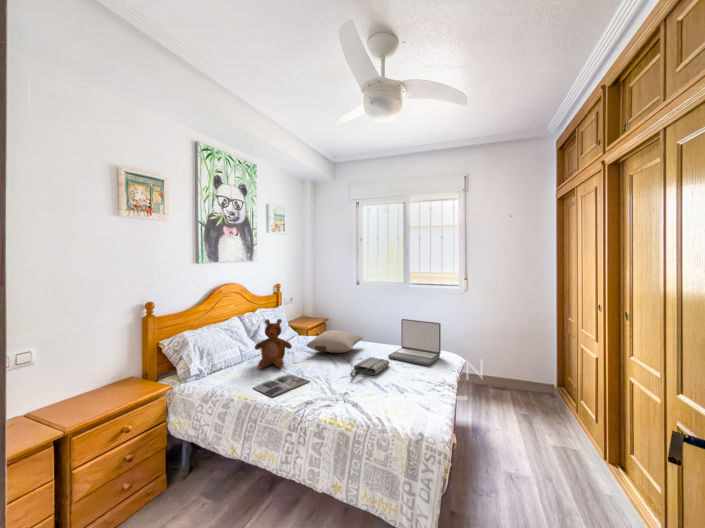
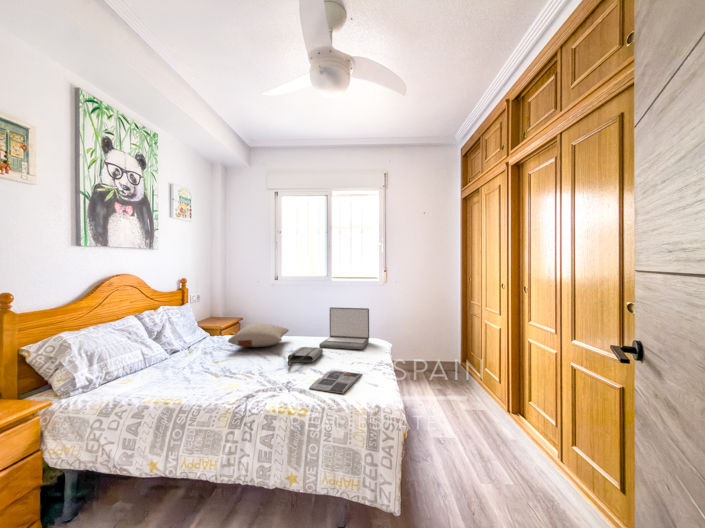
teddy bear: present [255,319,292,369] -> none [164,311,212,370]
magazine: present [253,374,309,396] -> present [309,370,362,393]

